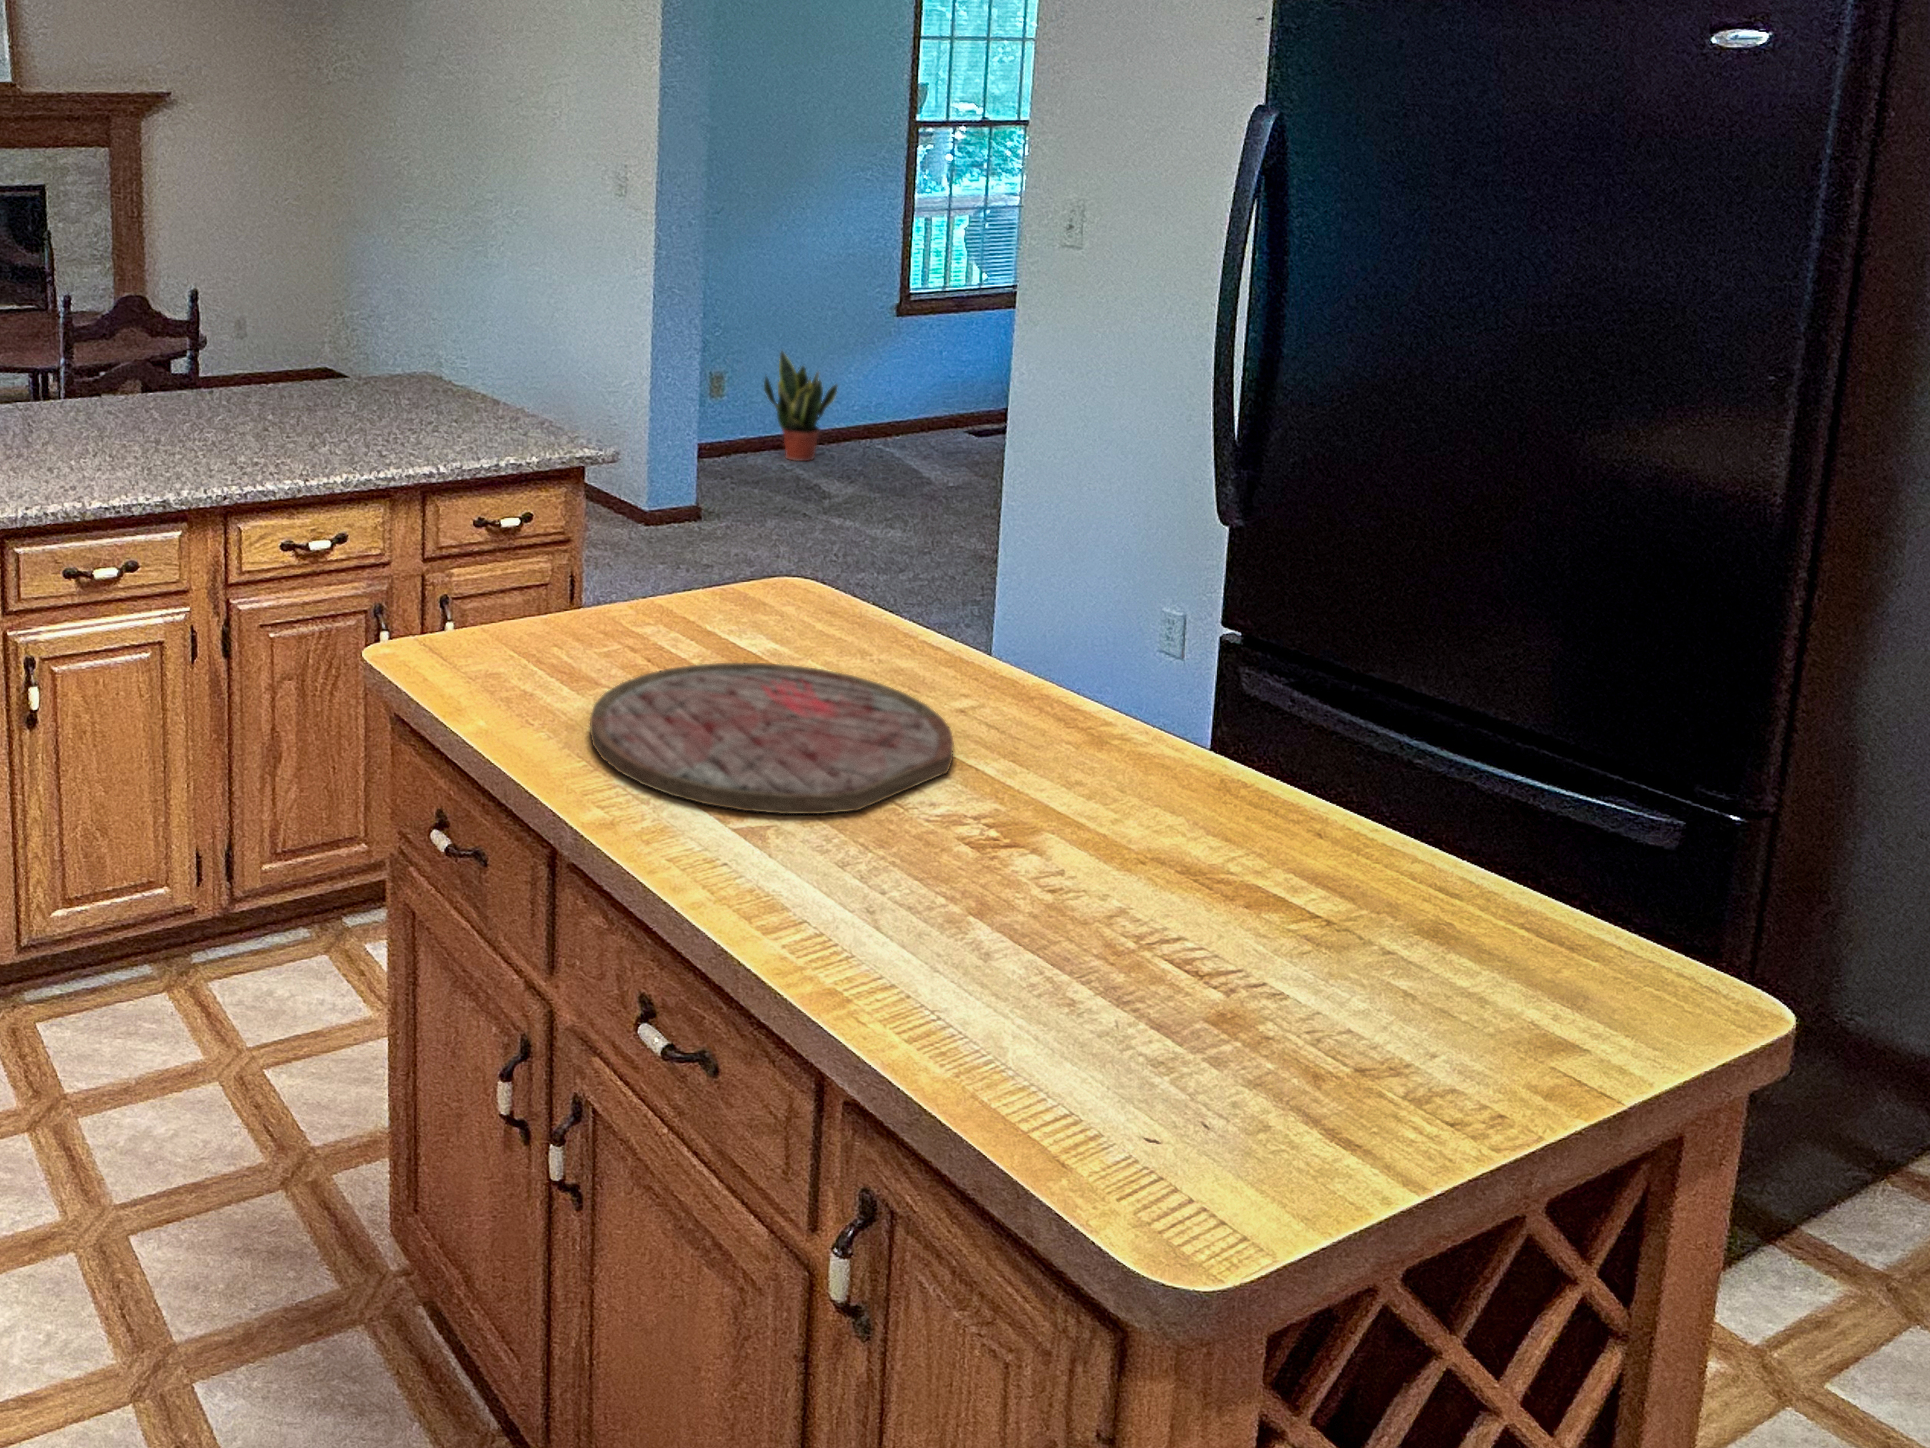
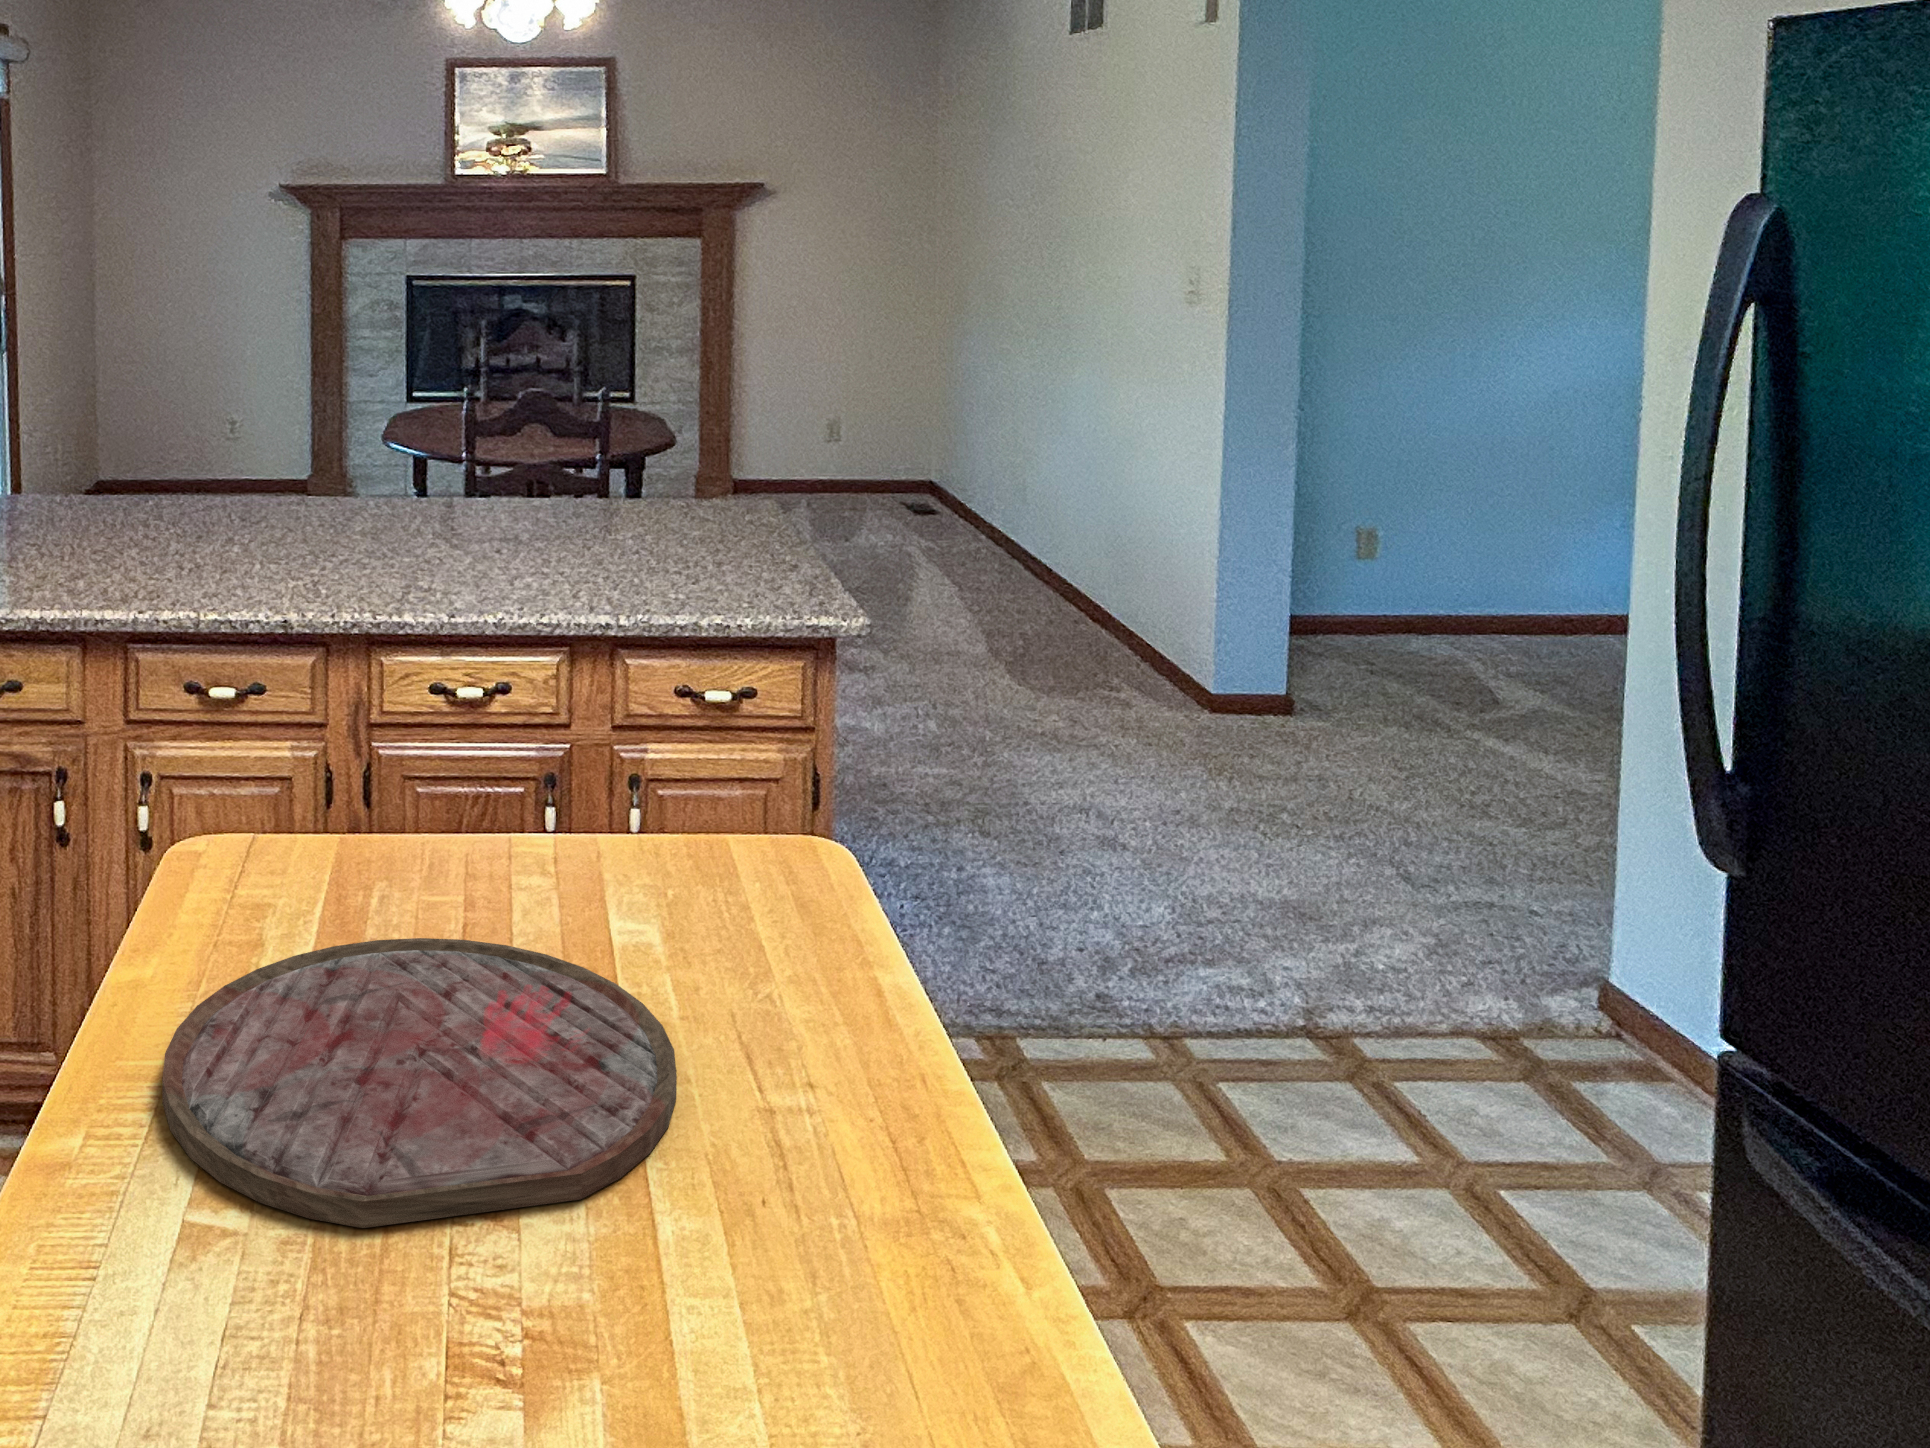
potted plant: present [764,352,837,461] -> none [1432,509,1544,659]

